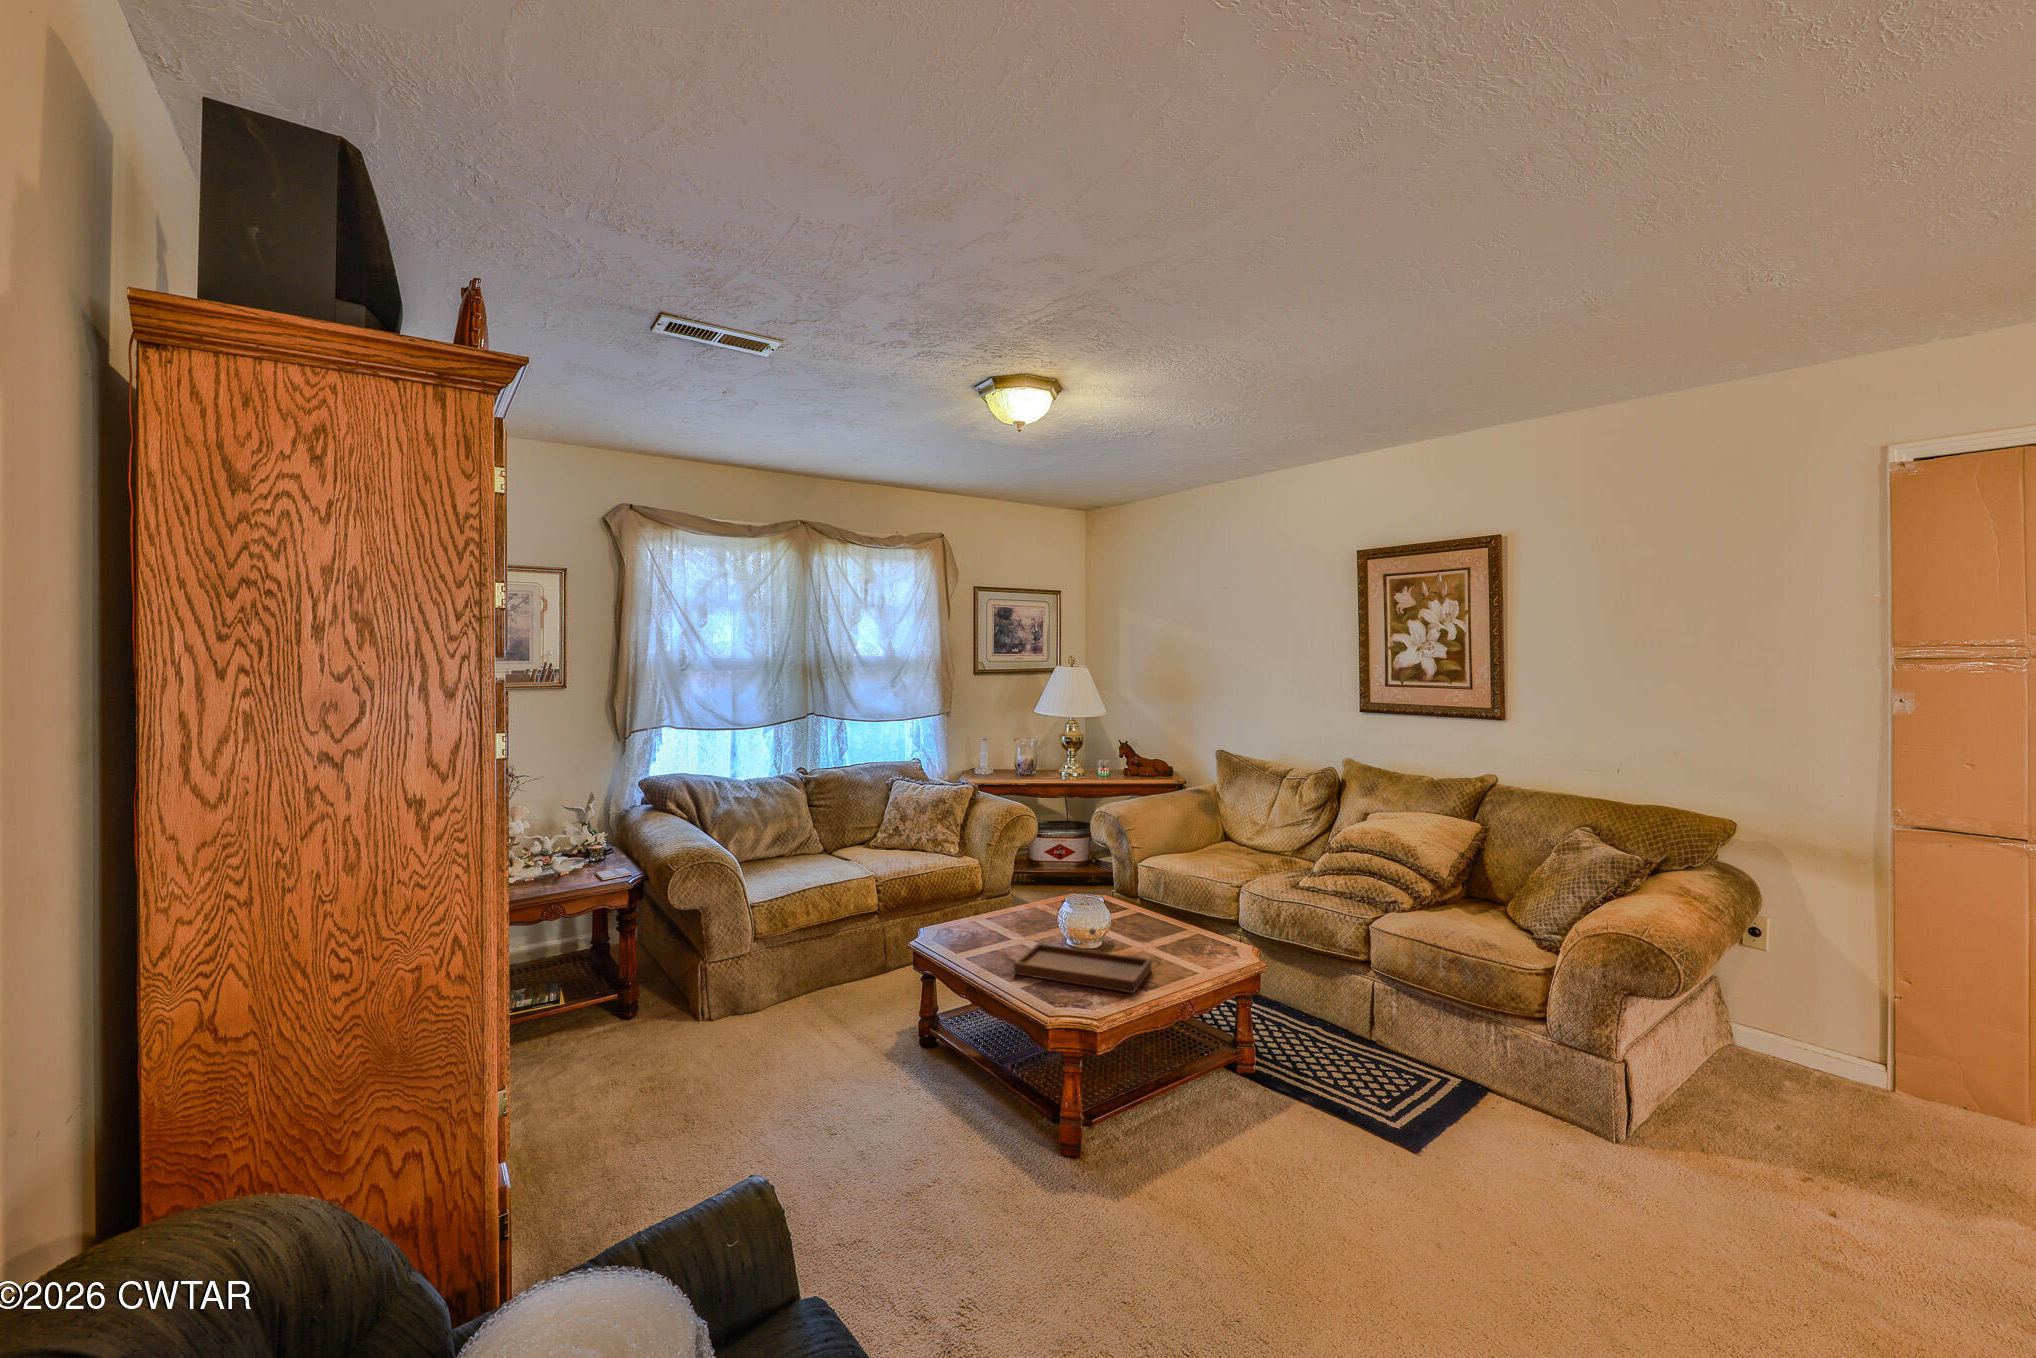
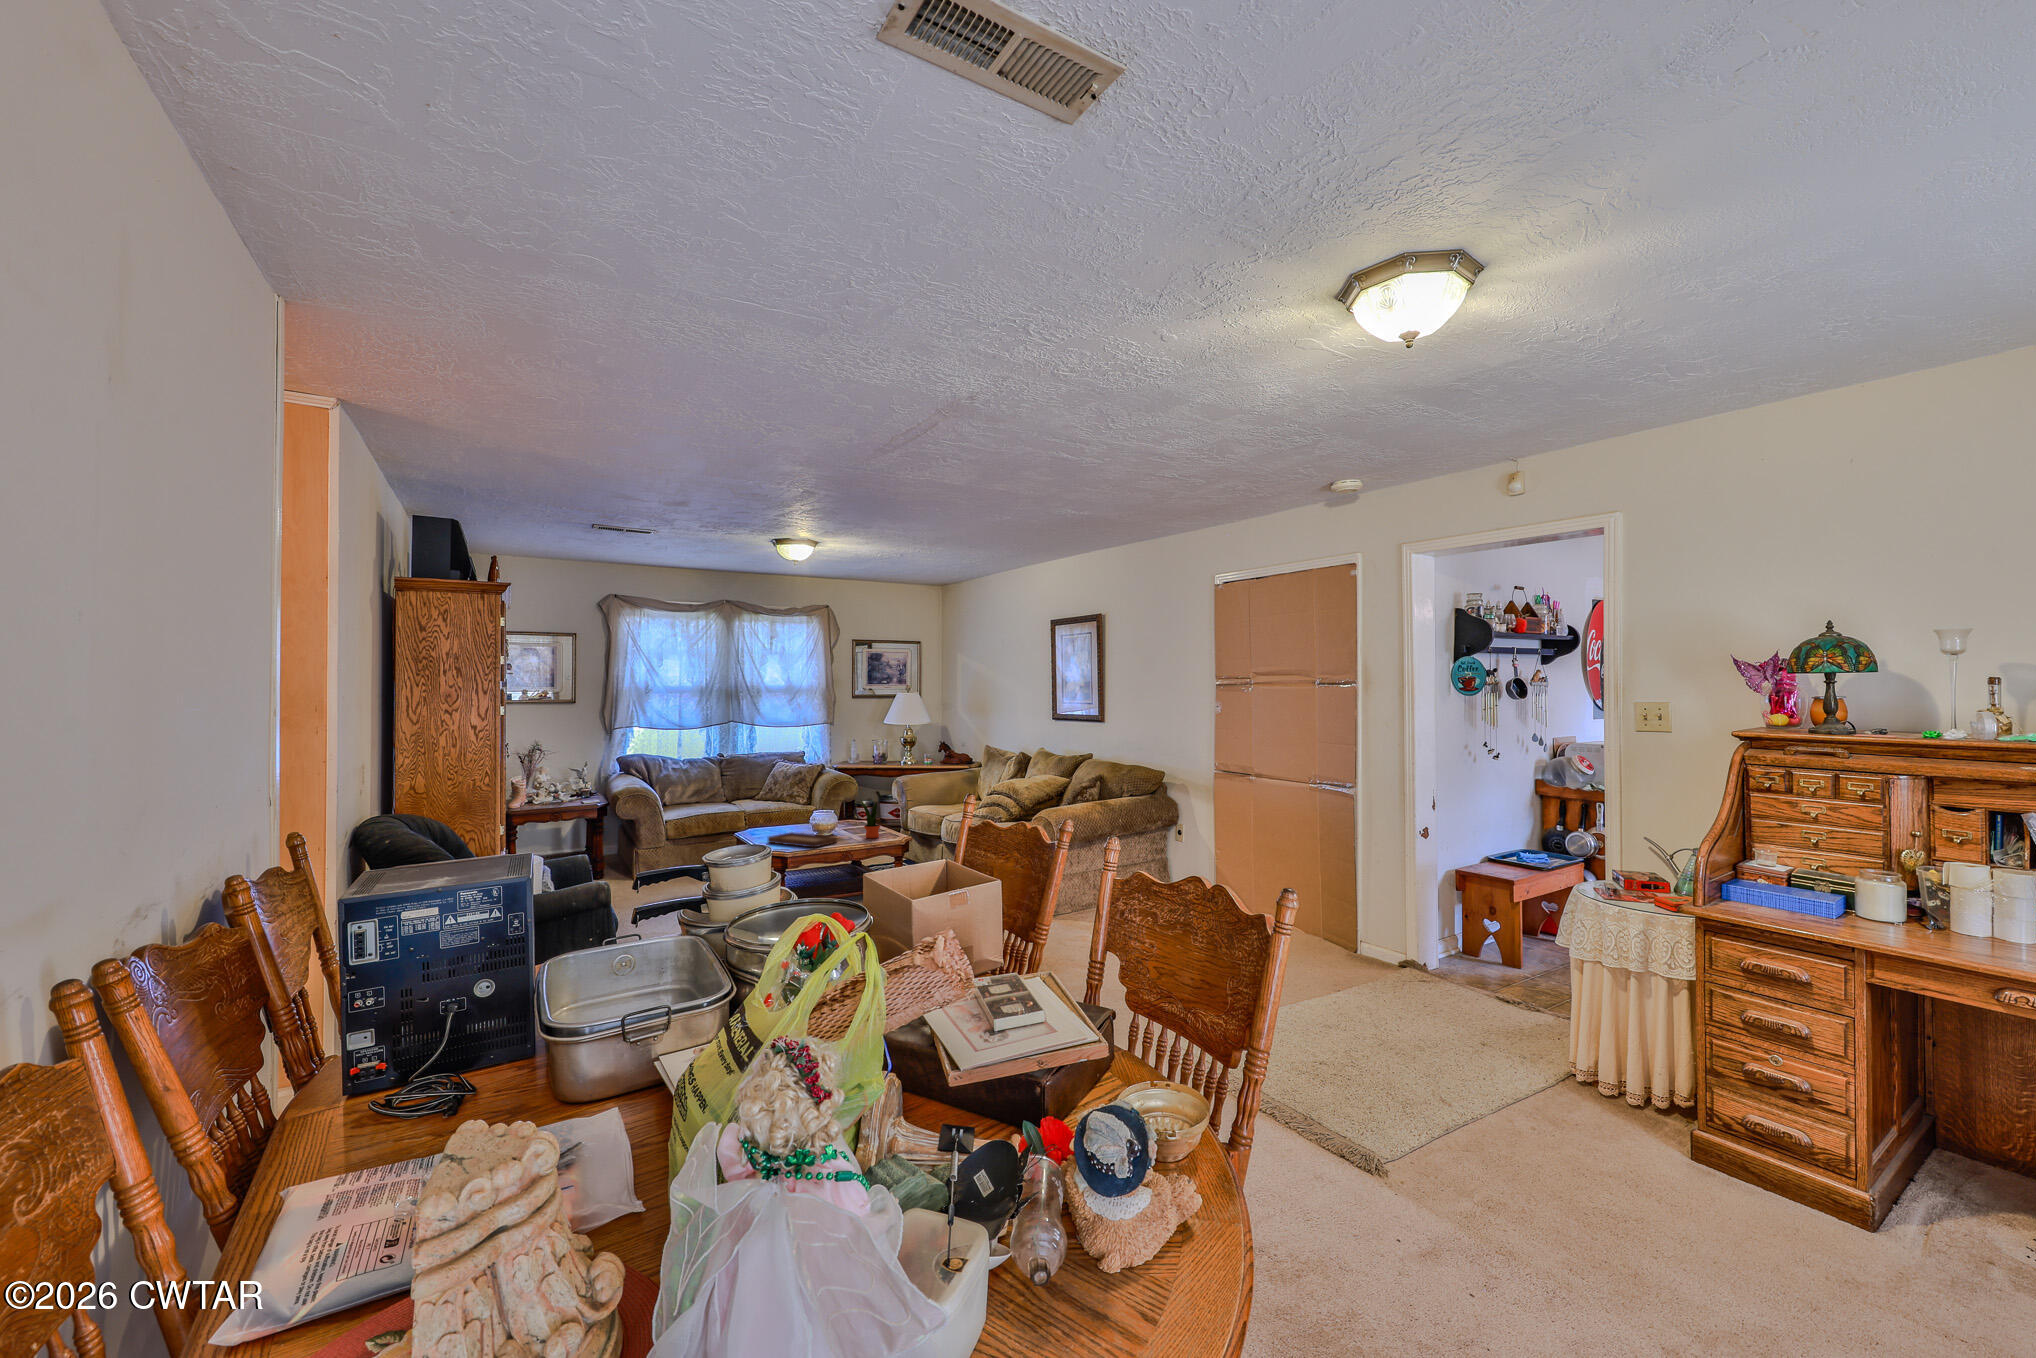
potted plant: none [1168,877,1211,954] -> present [861,800,880,838]

